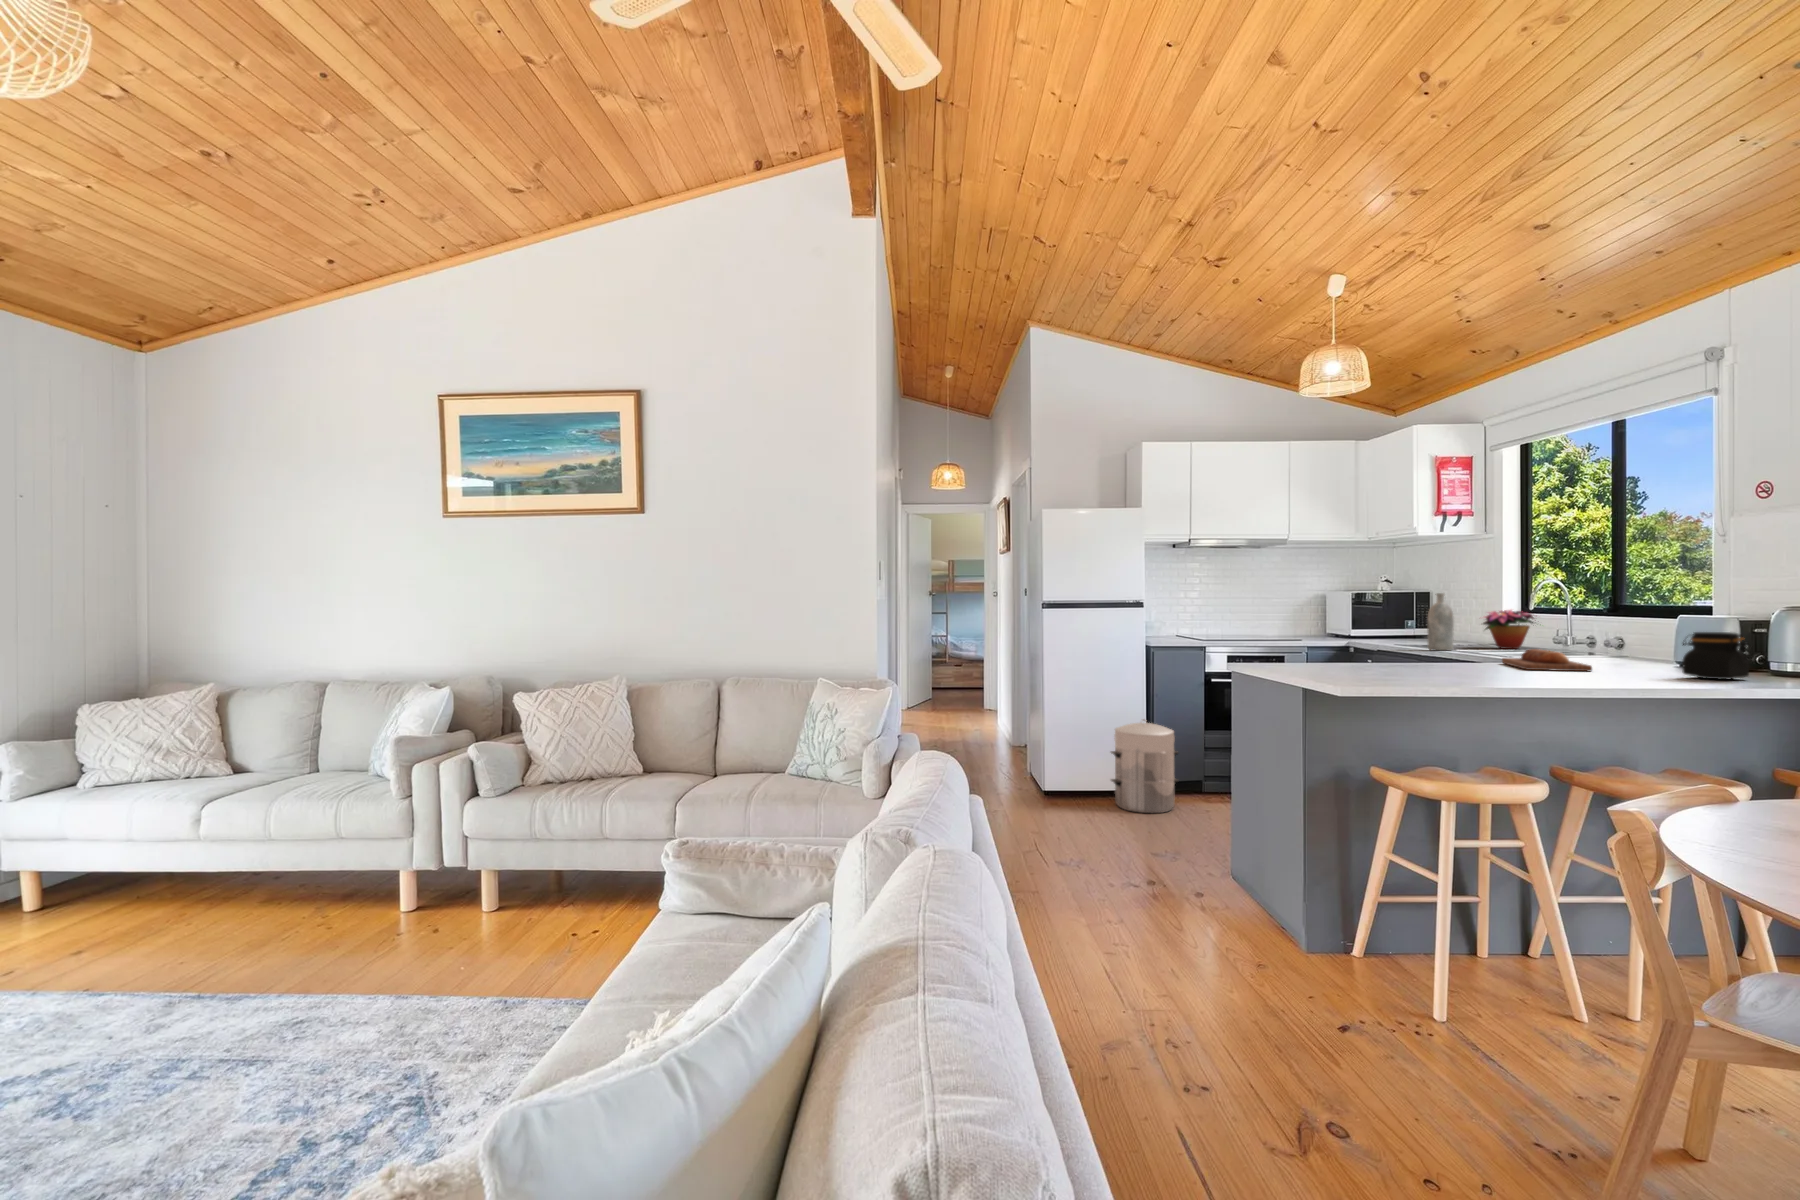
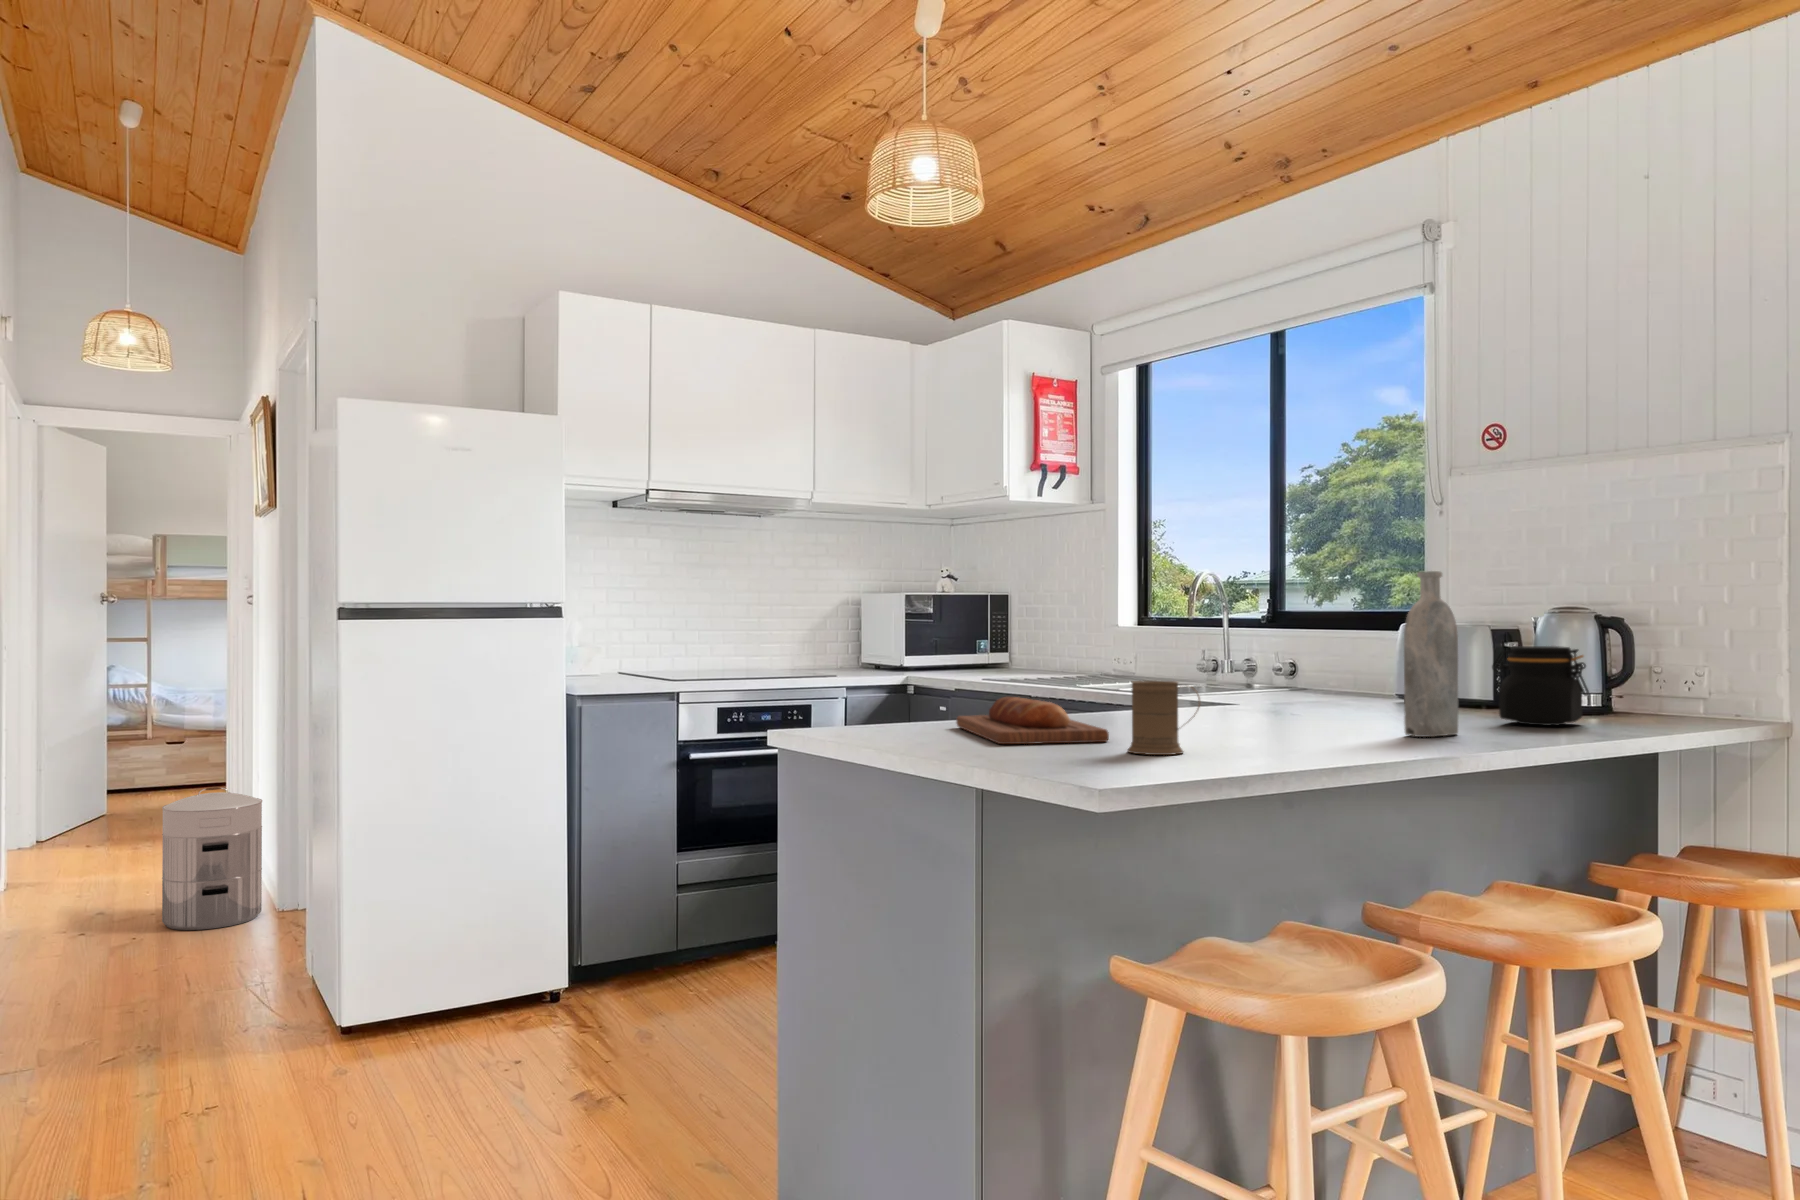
bottle: present [1427,593,1454,650] -> present [1404,571,1458,737]
flower arrangement: present [1483,610,1534,649] -> none [1088,619,1183,681]
mug: none [1393,644,1430,679] -> present [1128,681,1200,755]
bread loaf: present [1502,649,1592,671] -> present [956,697,1109,744]
waste bin: present [1111,719,1179,813] -> present [162,787,262,930]

